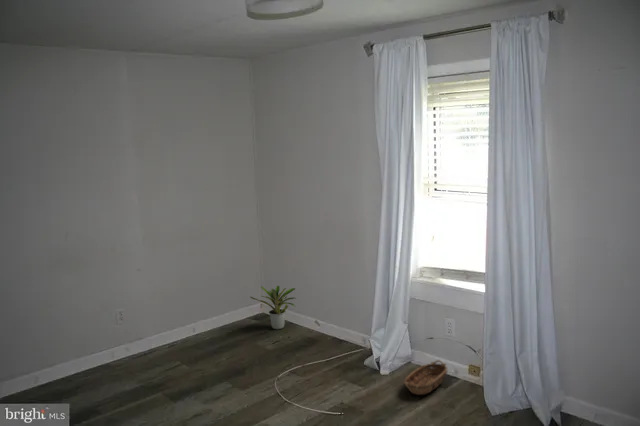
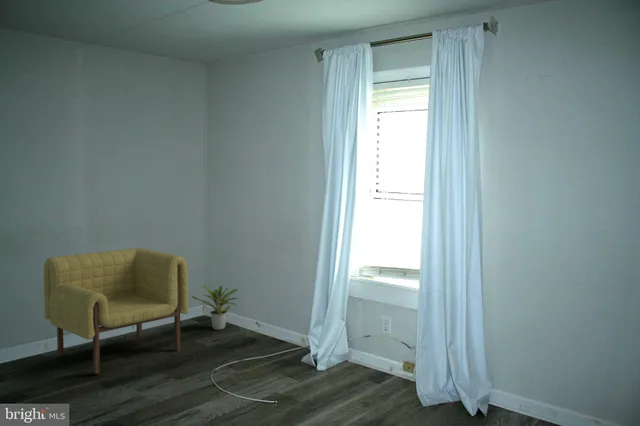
armchair: none [107,252,248,383] -> present [43,248,188,374]
basket: present [405,360,447,395] -> none [327,354,385,394]

